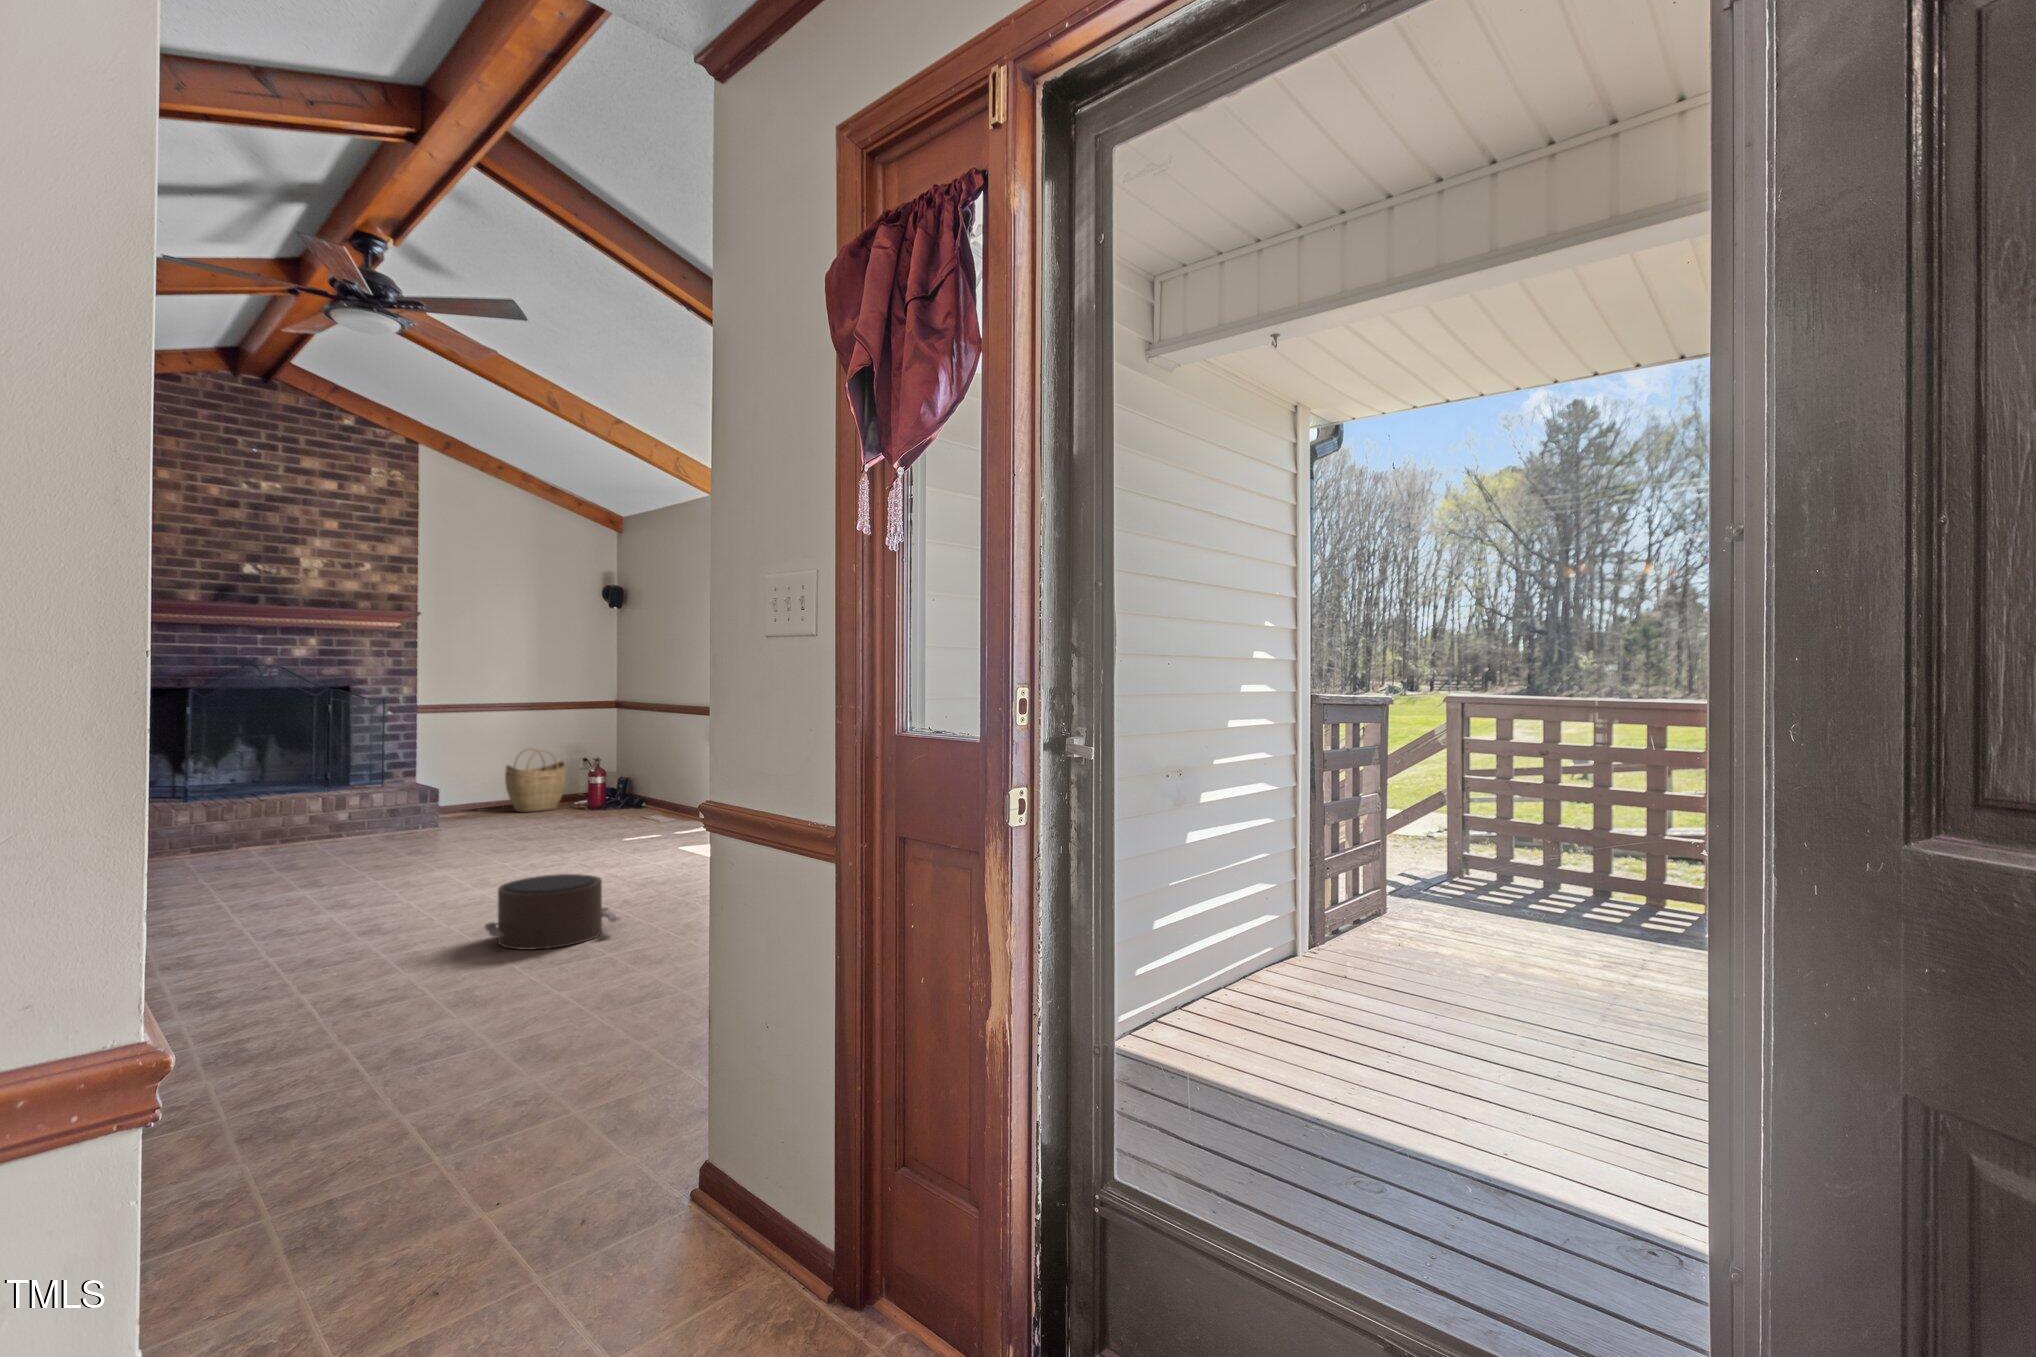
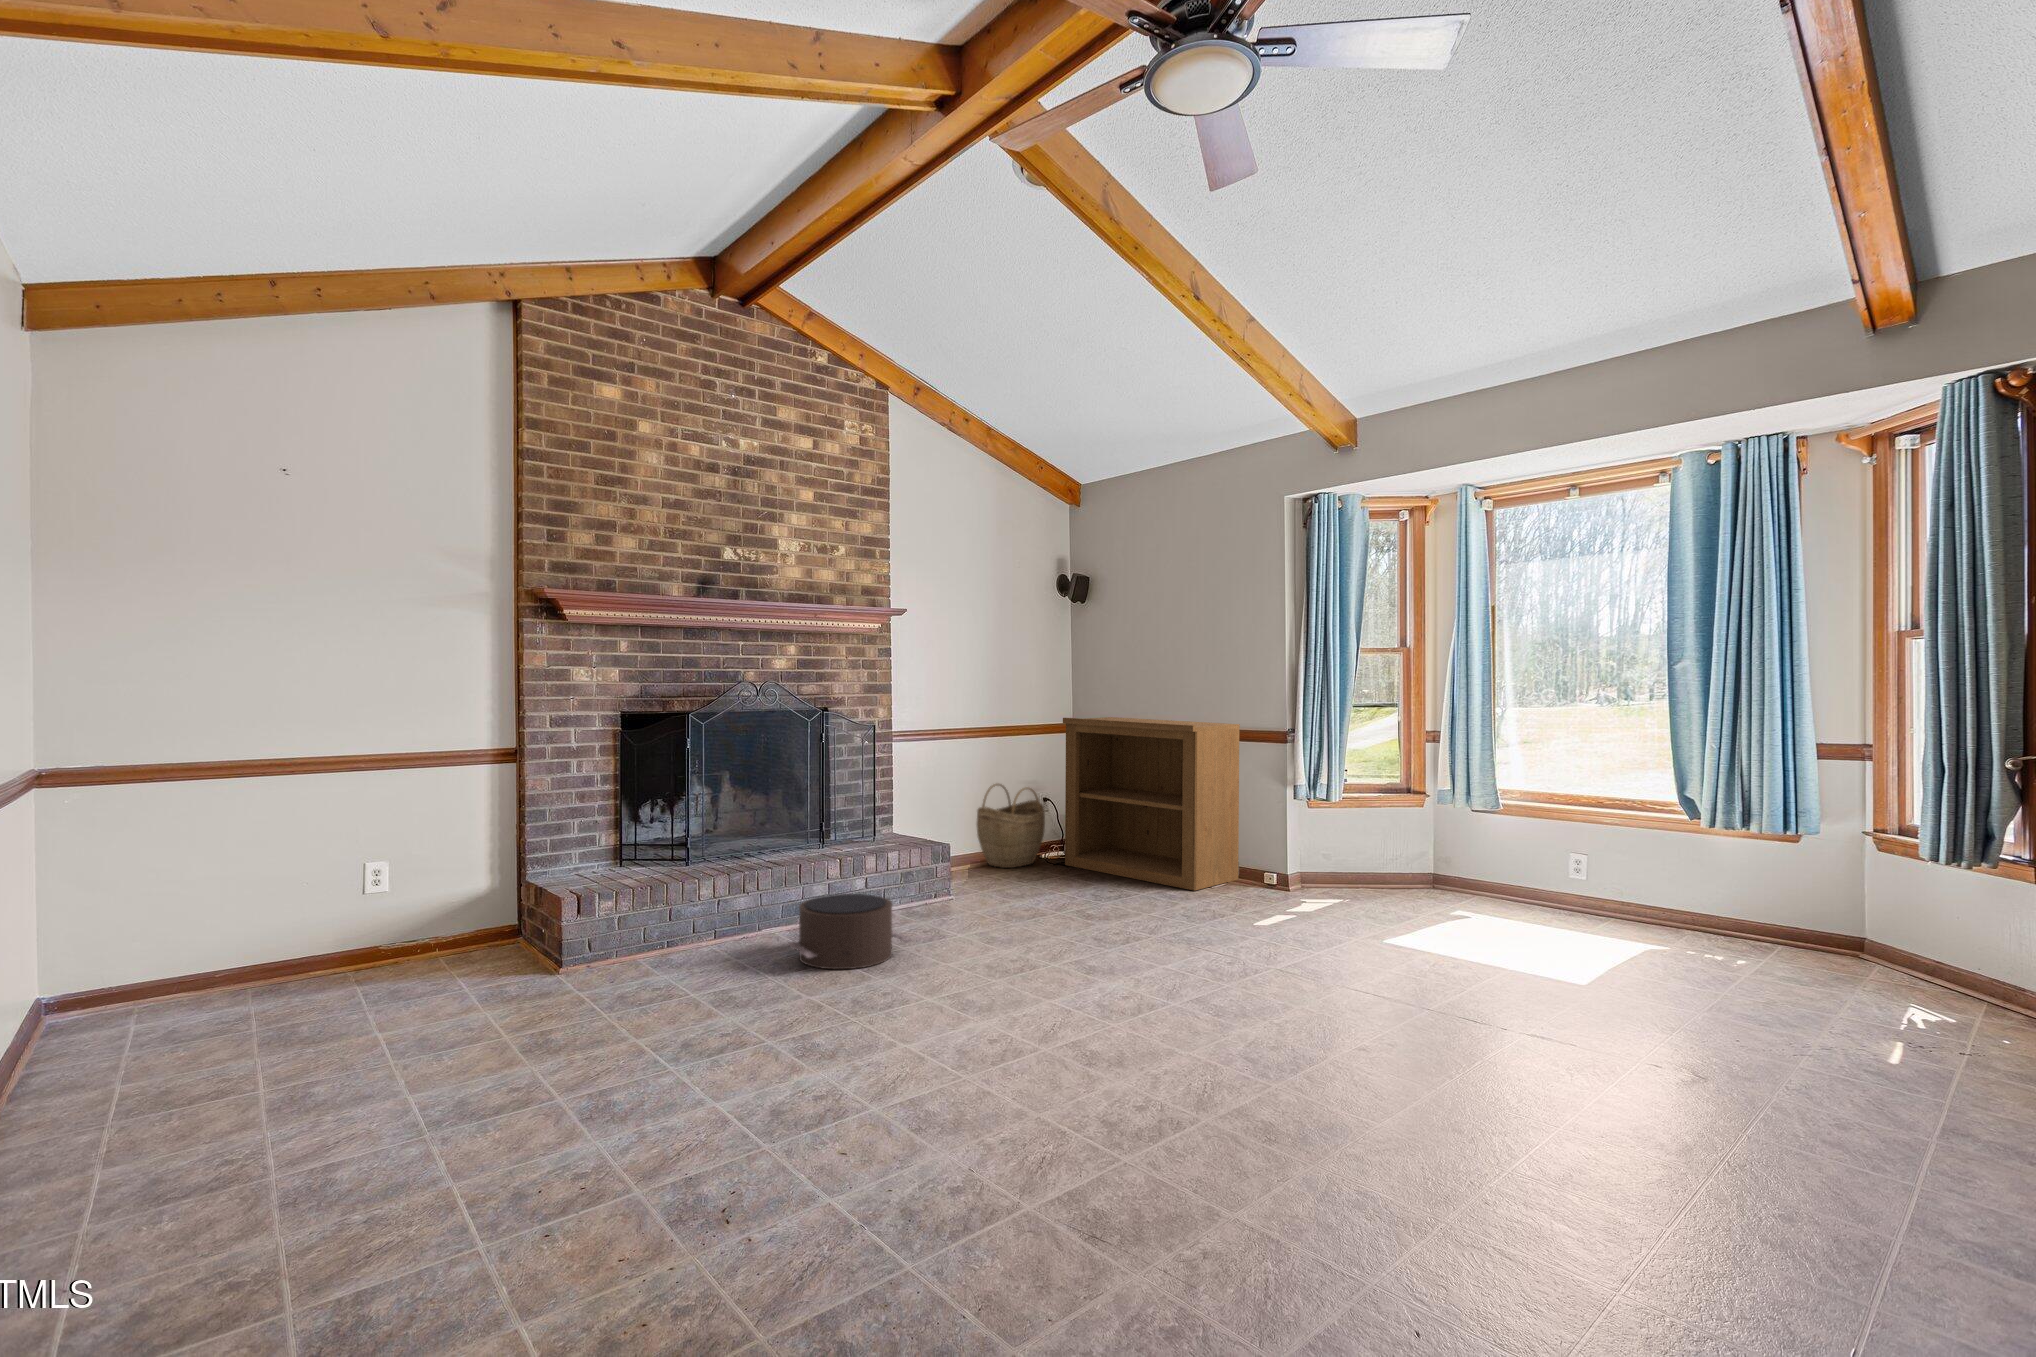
bookshelf: none [573,696,688,823] -> present [1063,717,1240,891]
pouf: present [485,874,620,950] -> present [788,894,912,969]

